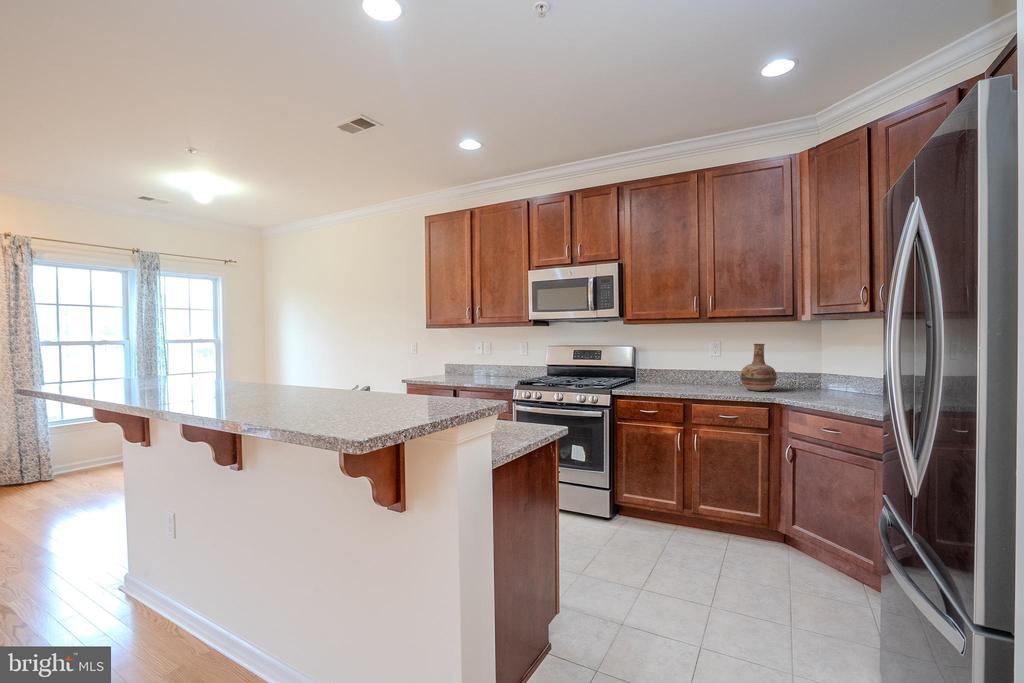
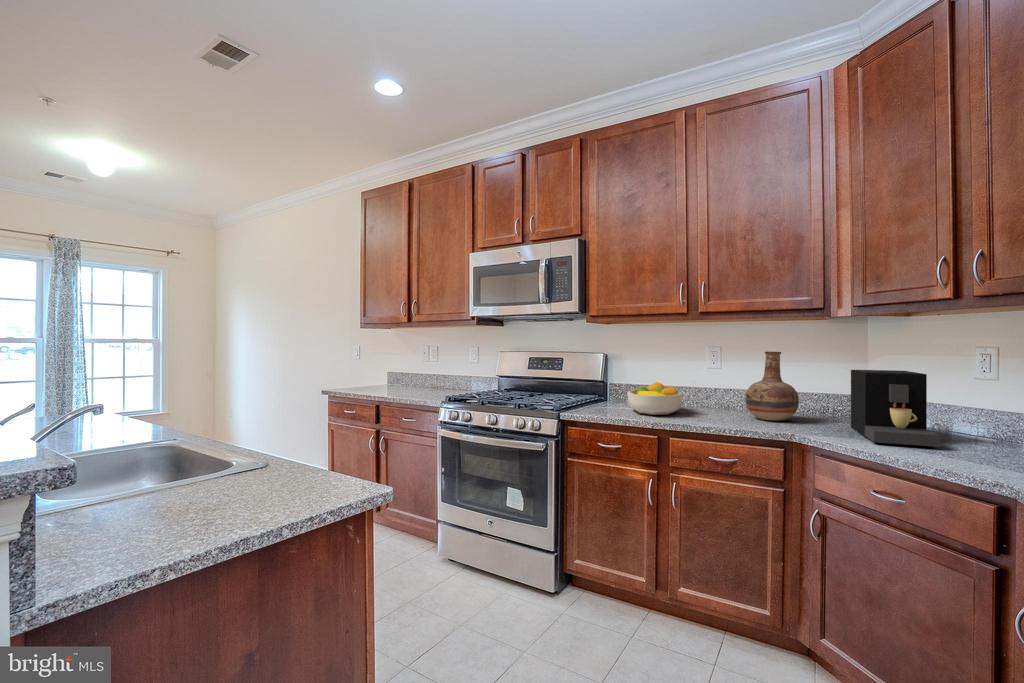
coffee maker: none [811,355,864,402] -> present [851,370,941,447]
fruit bowl: none [657,366,697,390] -> present [627,382,683,415]

